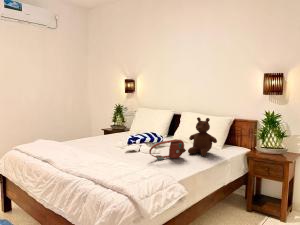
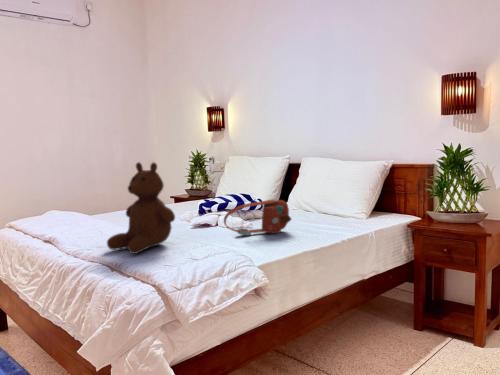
teddy bear: present [188,117,217,156] -> present [107,162,175,254]

